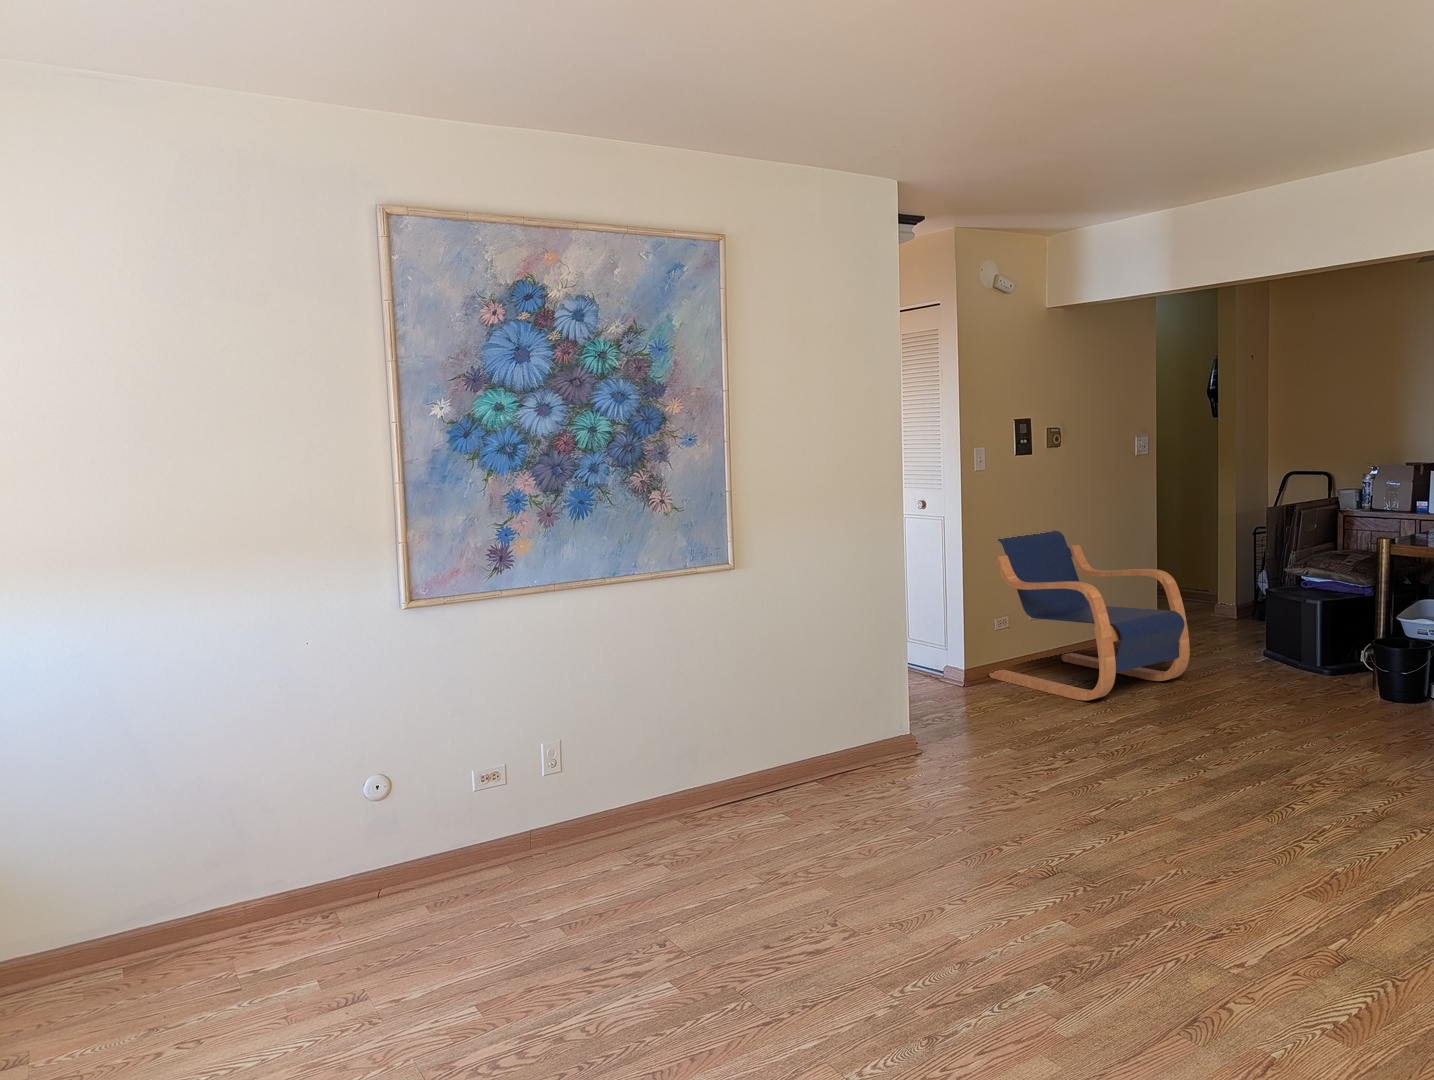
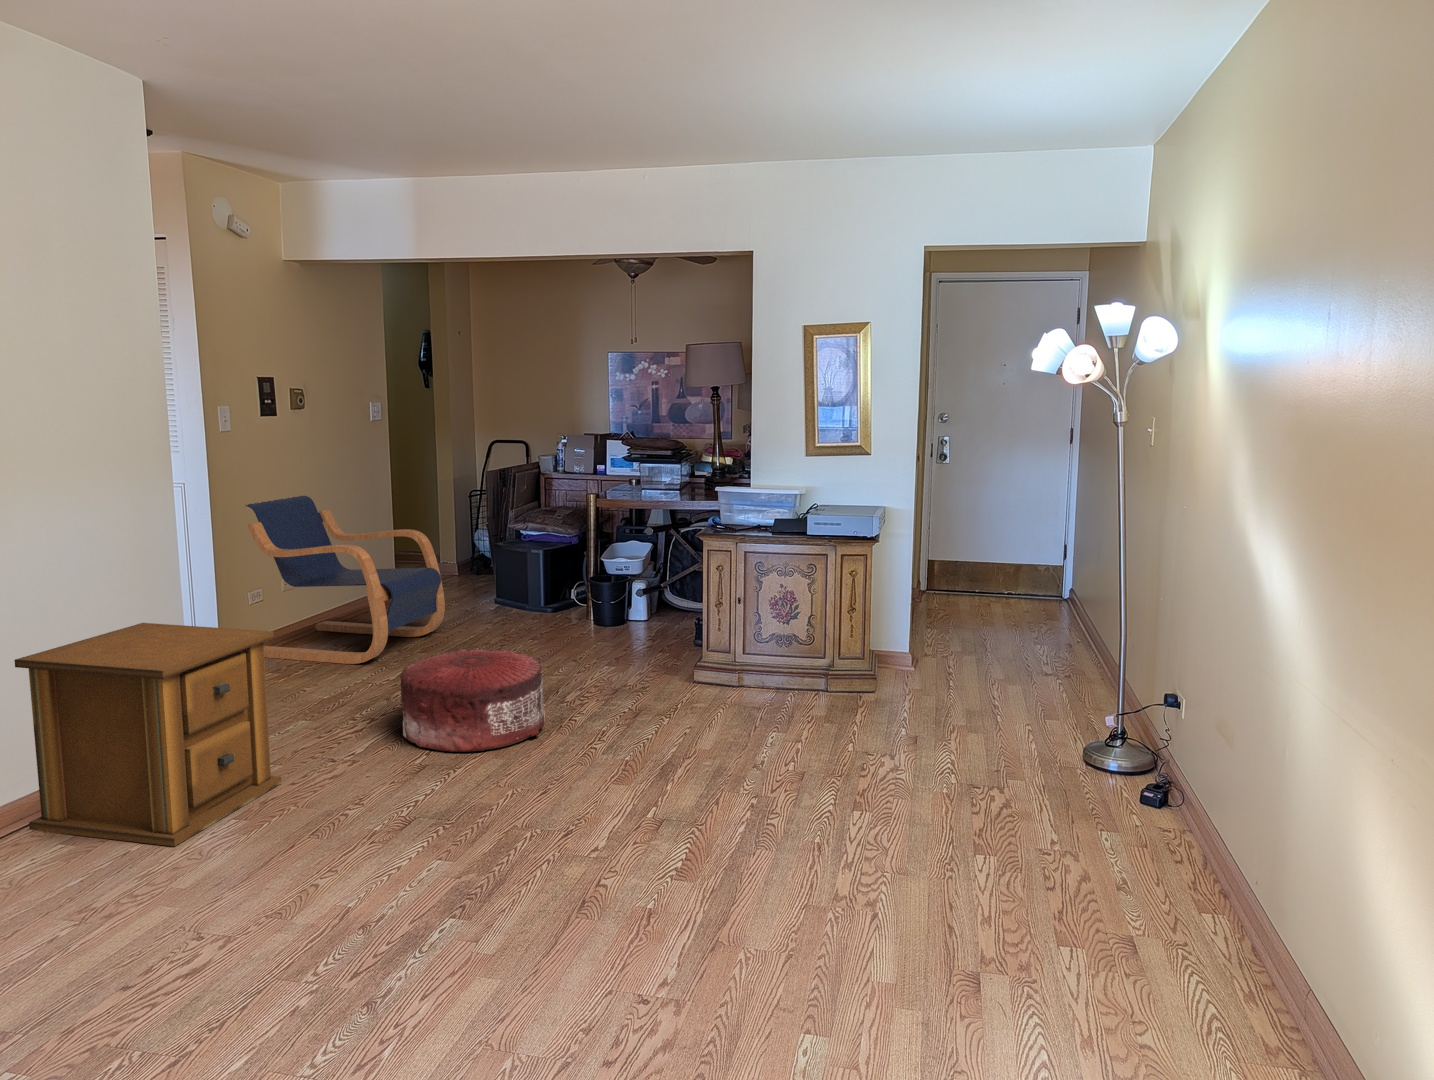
side table: none [763,641,960,839] -> present [14,623,282,846]
pouf: none [1089,703,1254,819] -> present [400,648,545,752]

